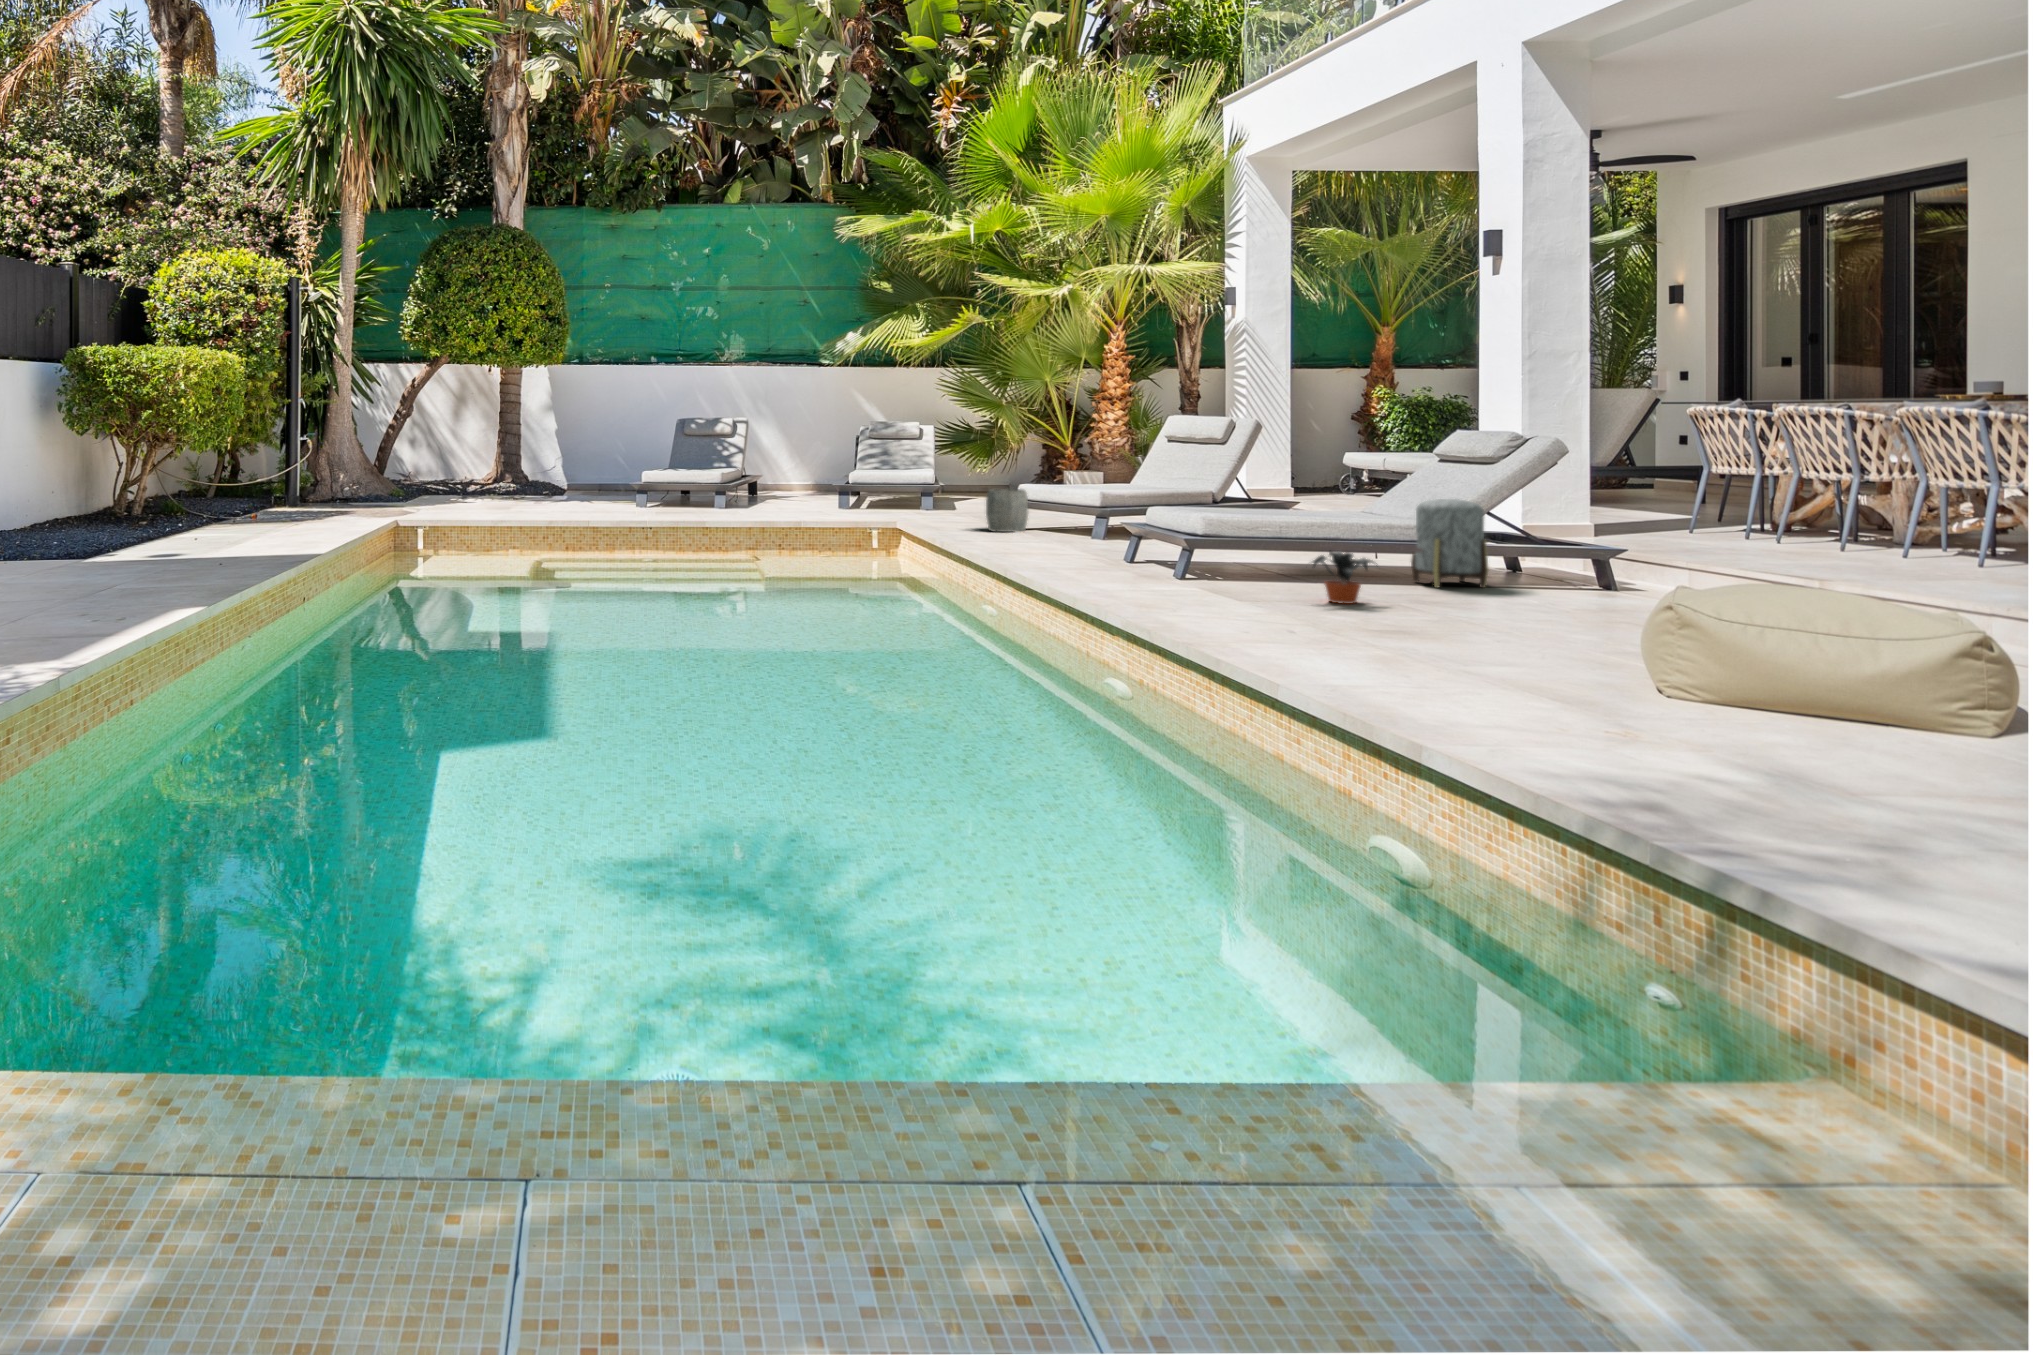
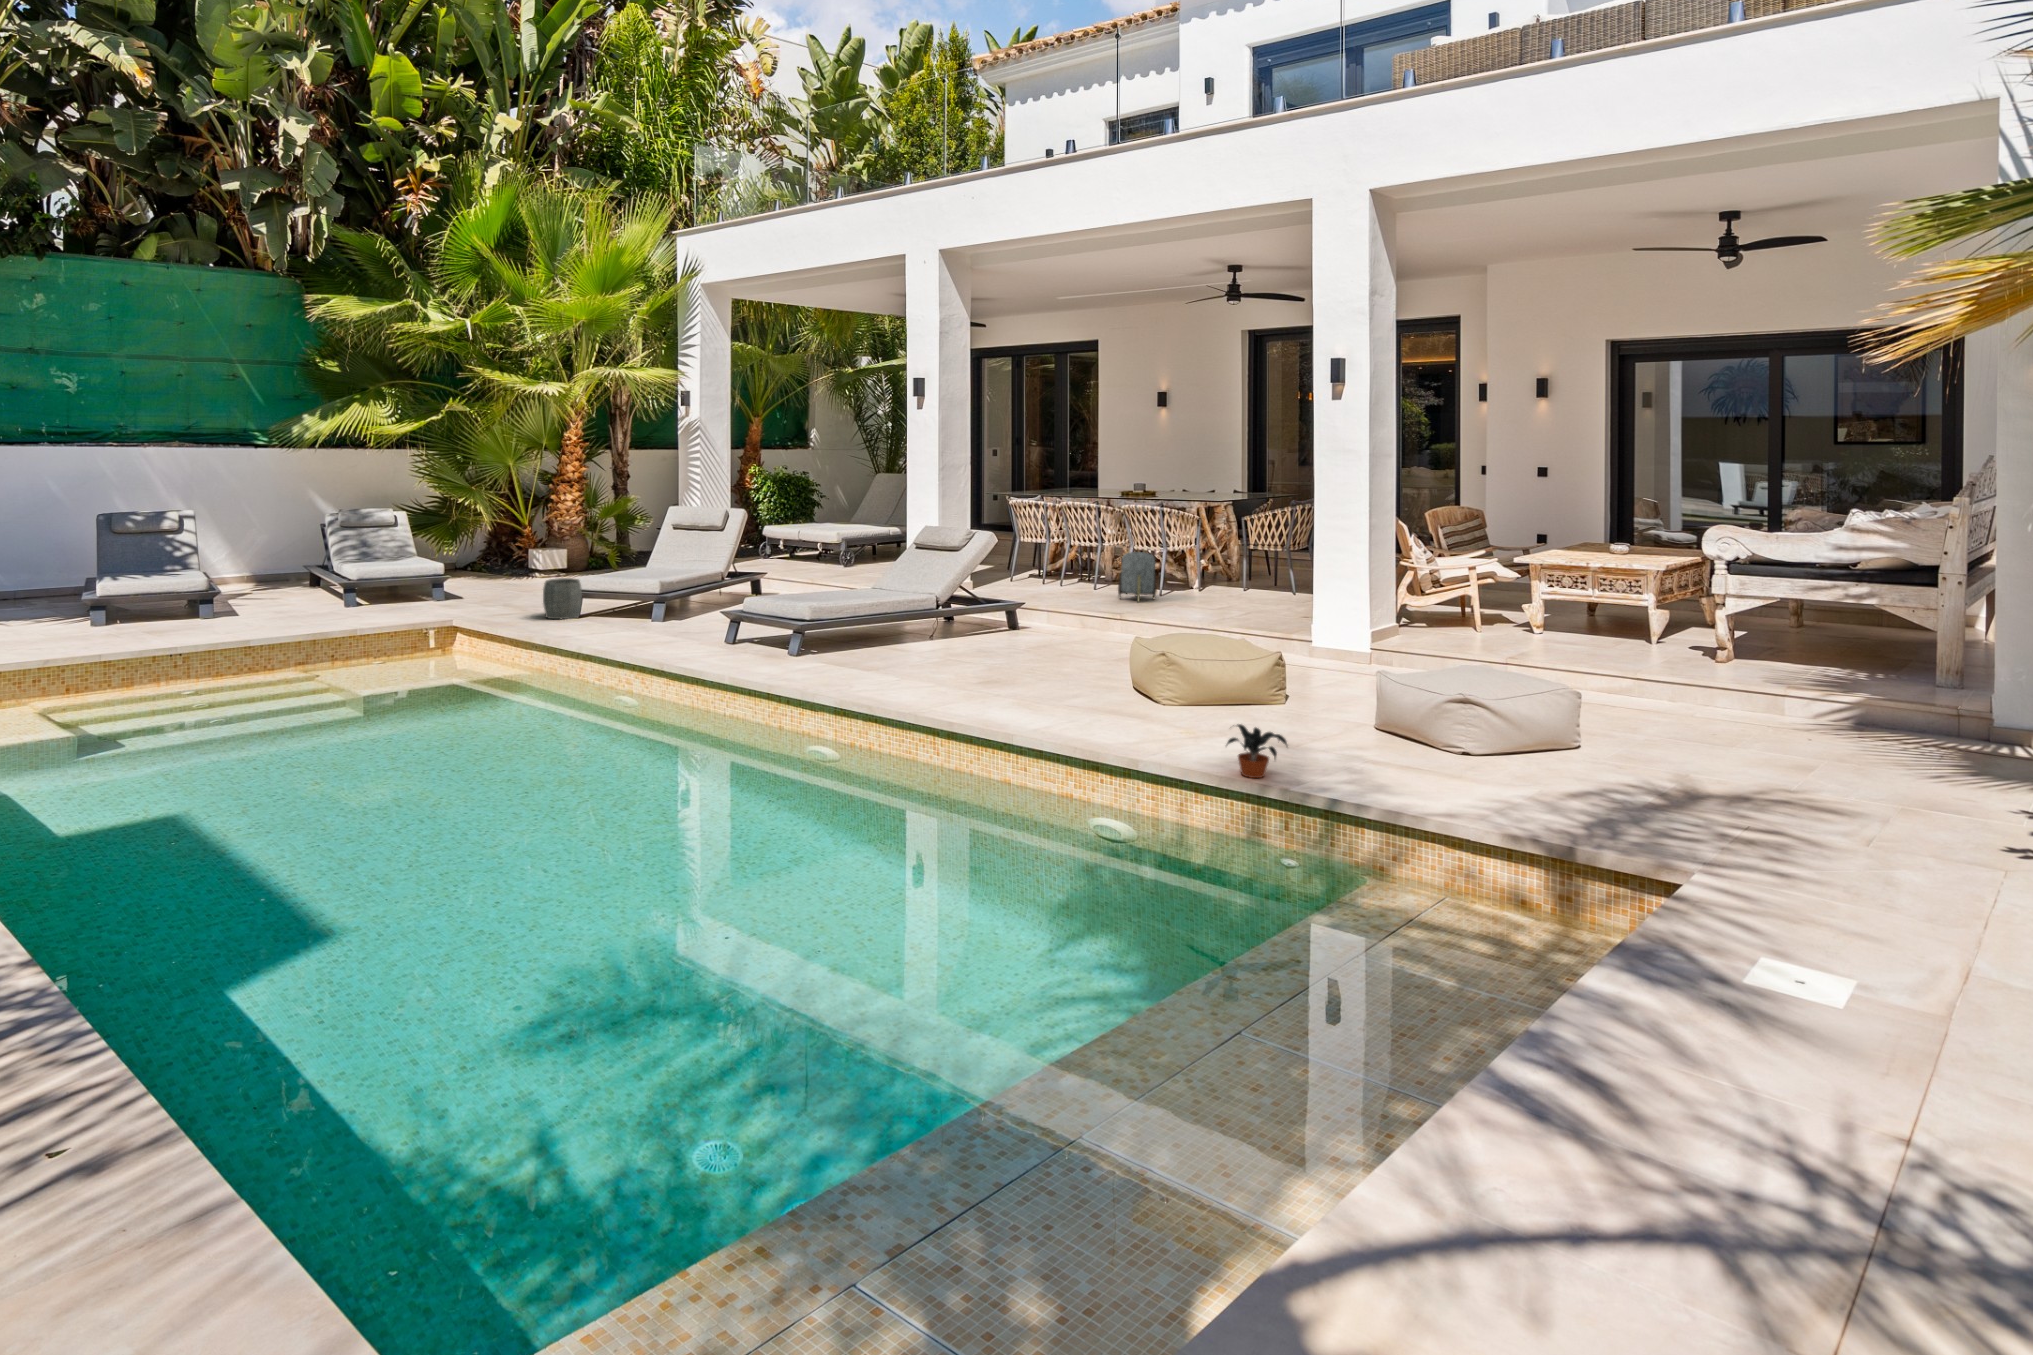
stool: present [1411,499,1489,588] -> present [1118,552,1157,601]
potted plant: present [1312,550,1373,604] -> present [1227,724,1287,778]

